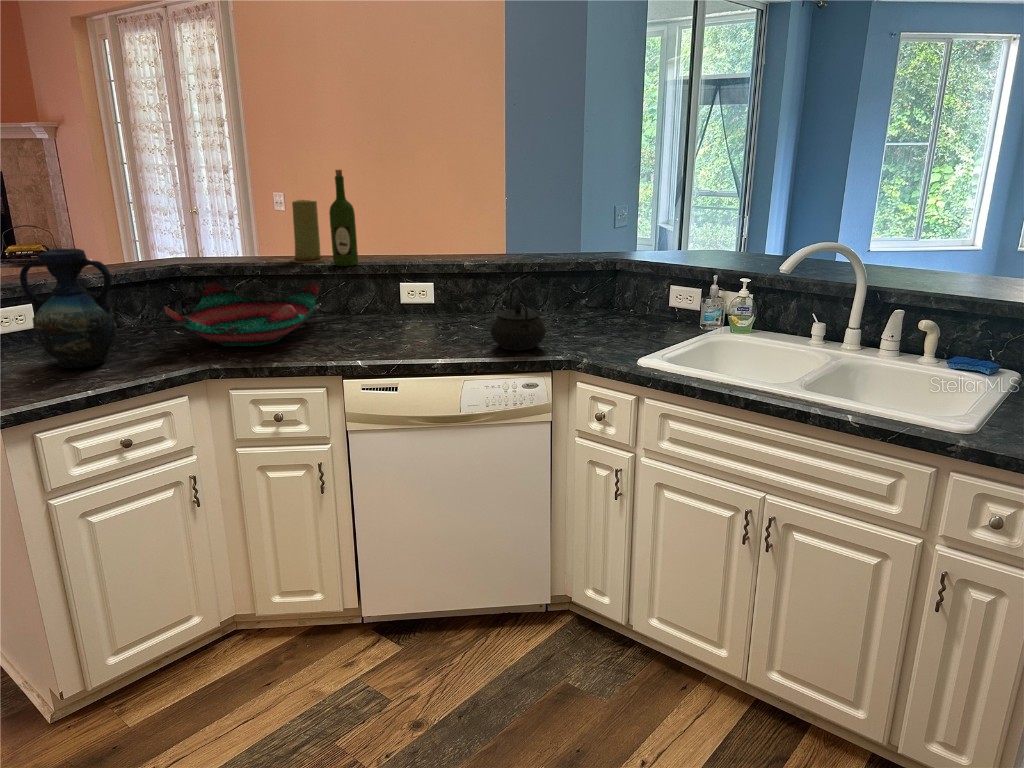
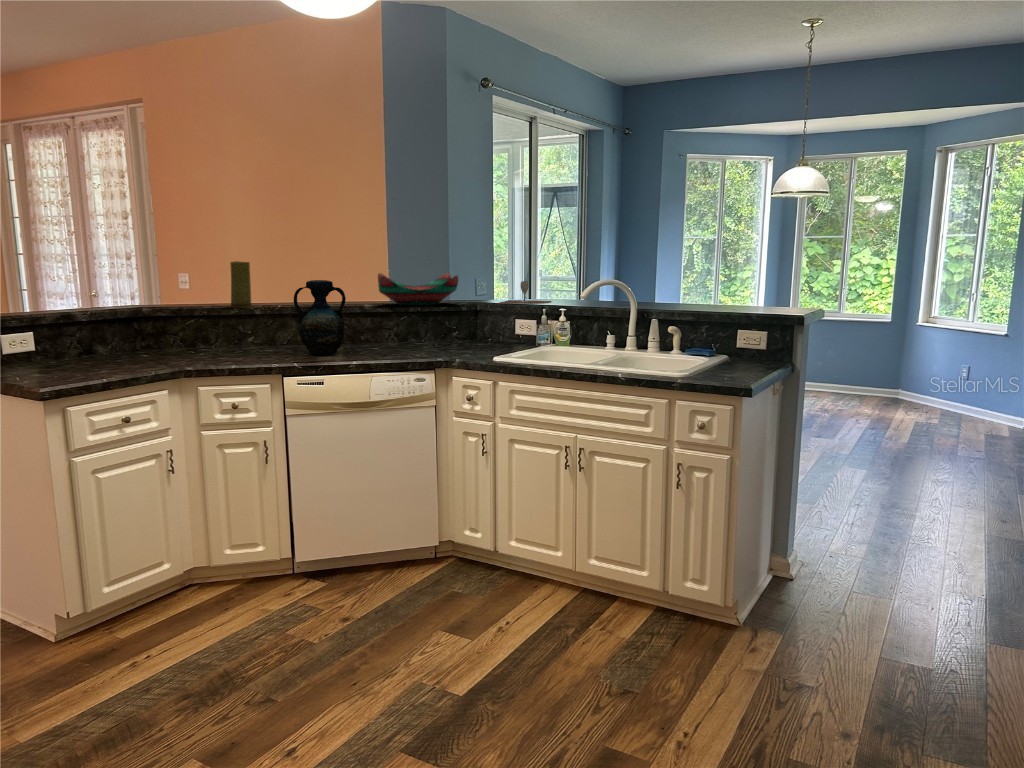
wine bottle: present [329,170,358,266] -> none [263,237,284,308]
wine glass: none [646,228,727,266] -> present [497,281,551,304]
vase: present [20,249,117,368] -> present [294,280,346,355]
decorative bowl: present [164,281,319,346] -> present [378,273,458,305]
kettle: present [490,284,546,351] -> none [389,311,429,357]

